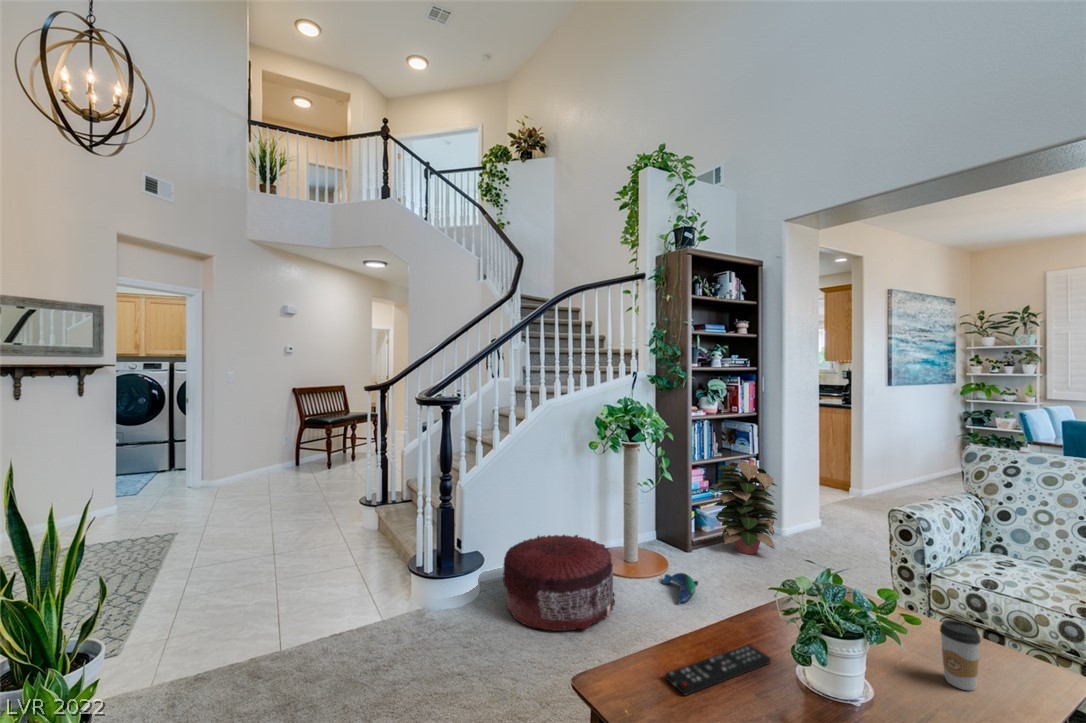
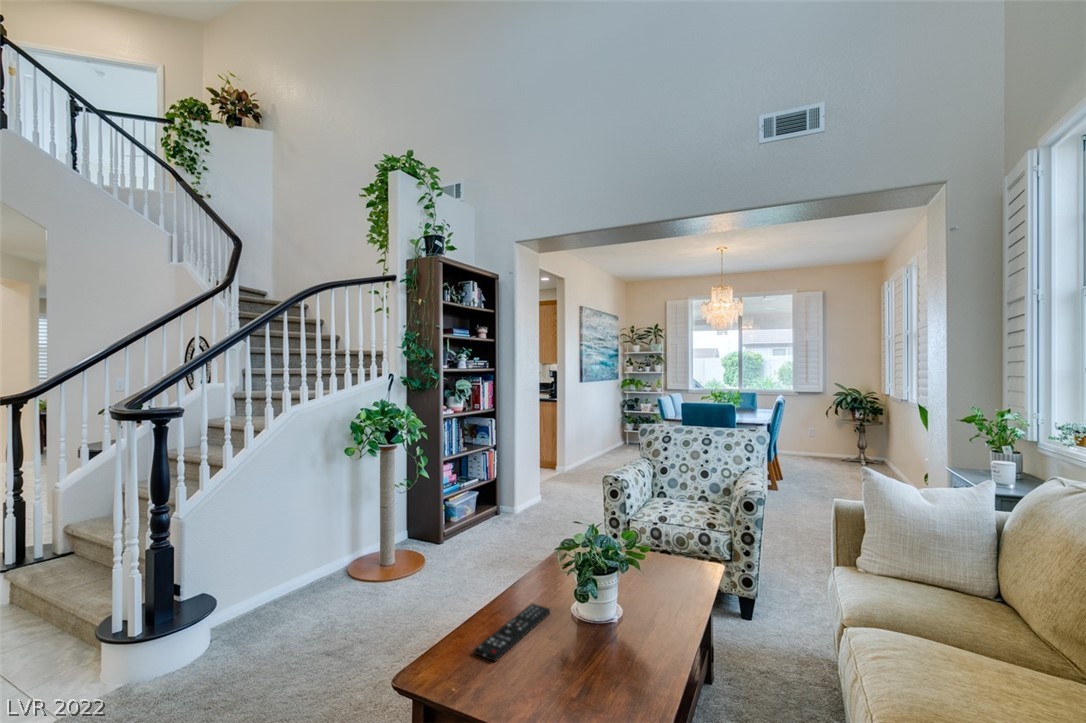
decorative plant: present [711,461,777,554] -> none [459,452,516,535]
pouf: present [503,535,615,631] -> none [248,549,382,662]
plush toy: present [662,573,698,604] -> none [422,564,458,594]
coffee cup: present [940,620,981,691] -> none [652,545,674,592]

